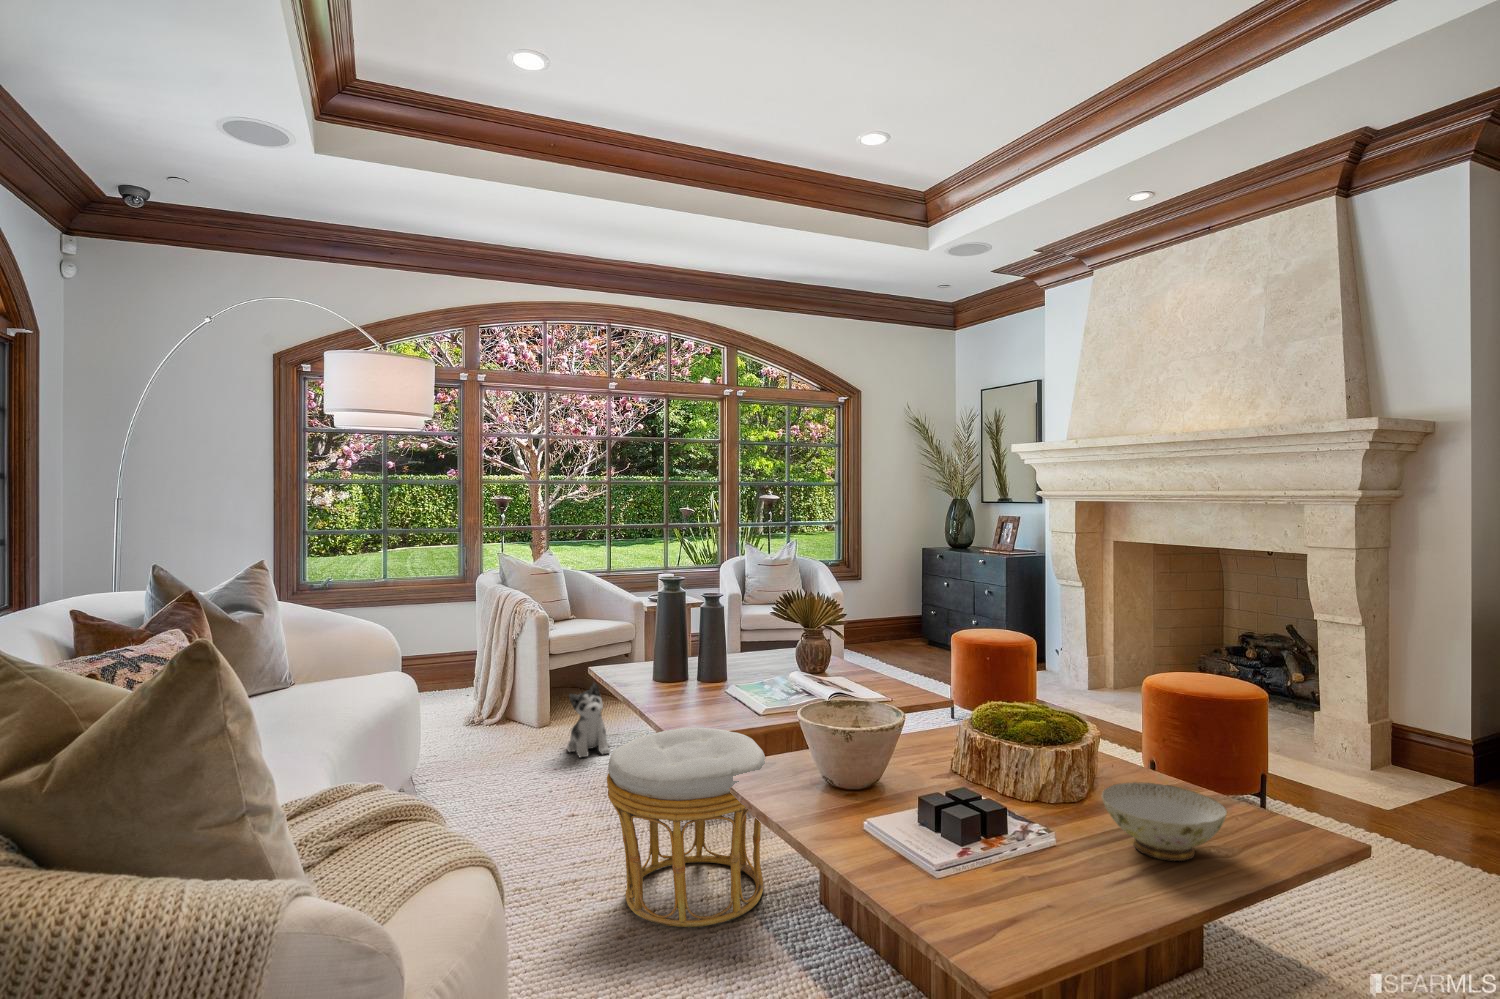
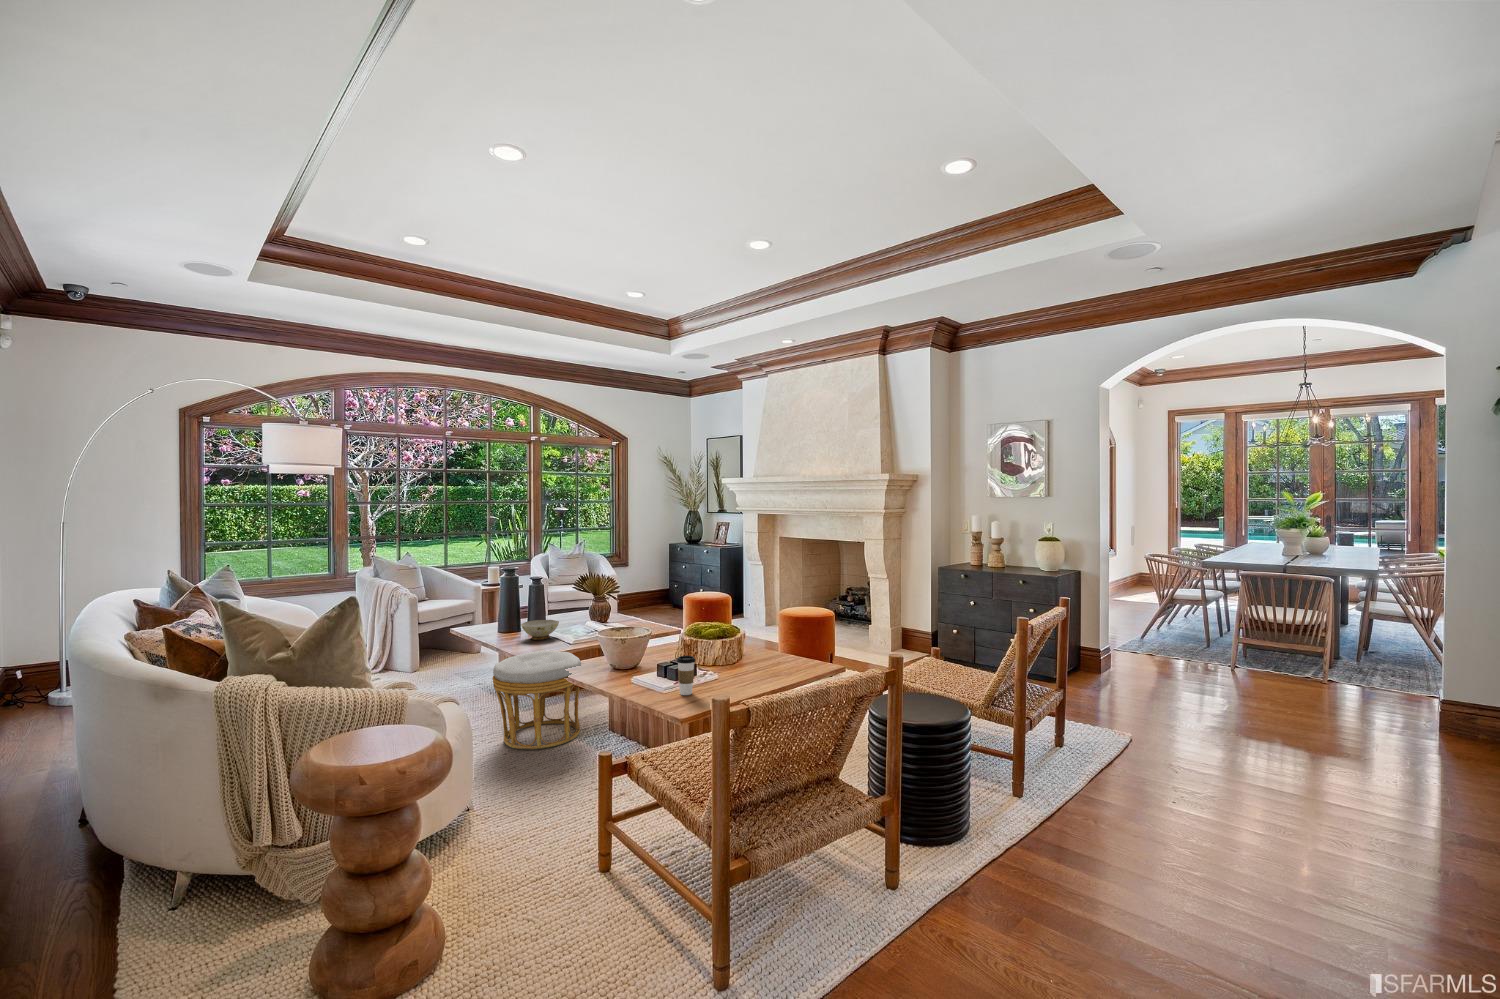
plush toy: present [567,683,610,757] -> none [438,638,469,686]
ceramic bowl: present [1102,782,1227,861] -> present [521,620,559,640]
coffee cup: none [969,799,1017,901] -> present [677,656,695,695]

